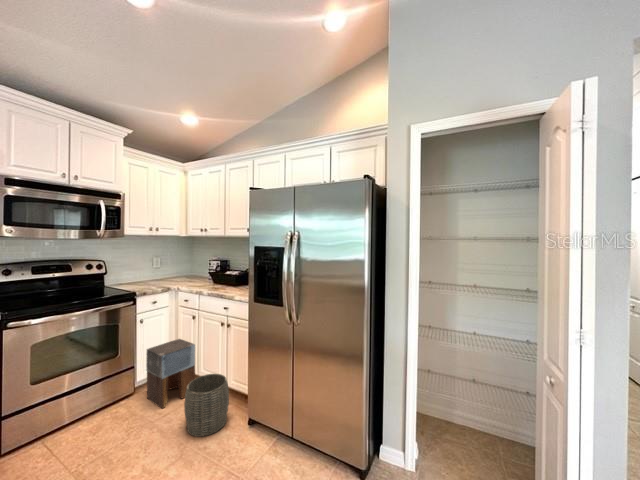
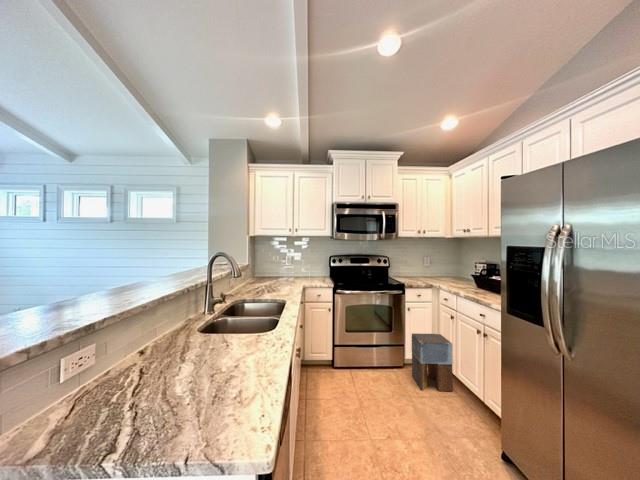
woven basket: present [184,374,229,437] -> none [434,375,481,440]

